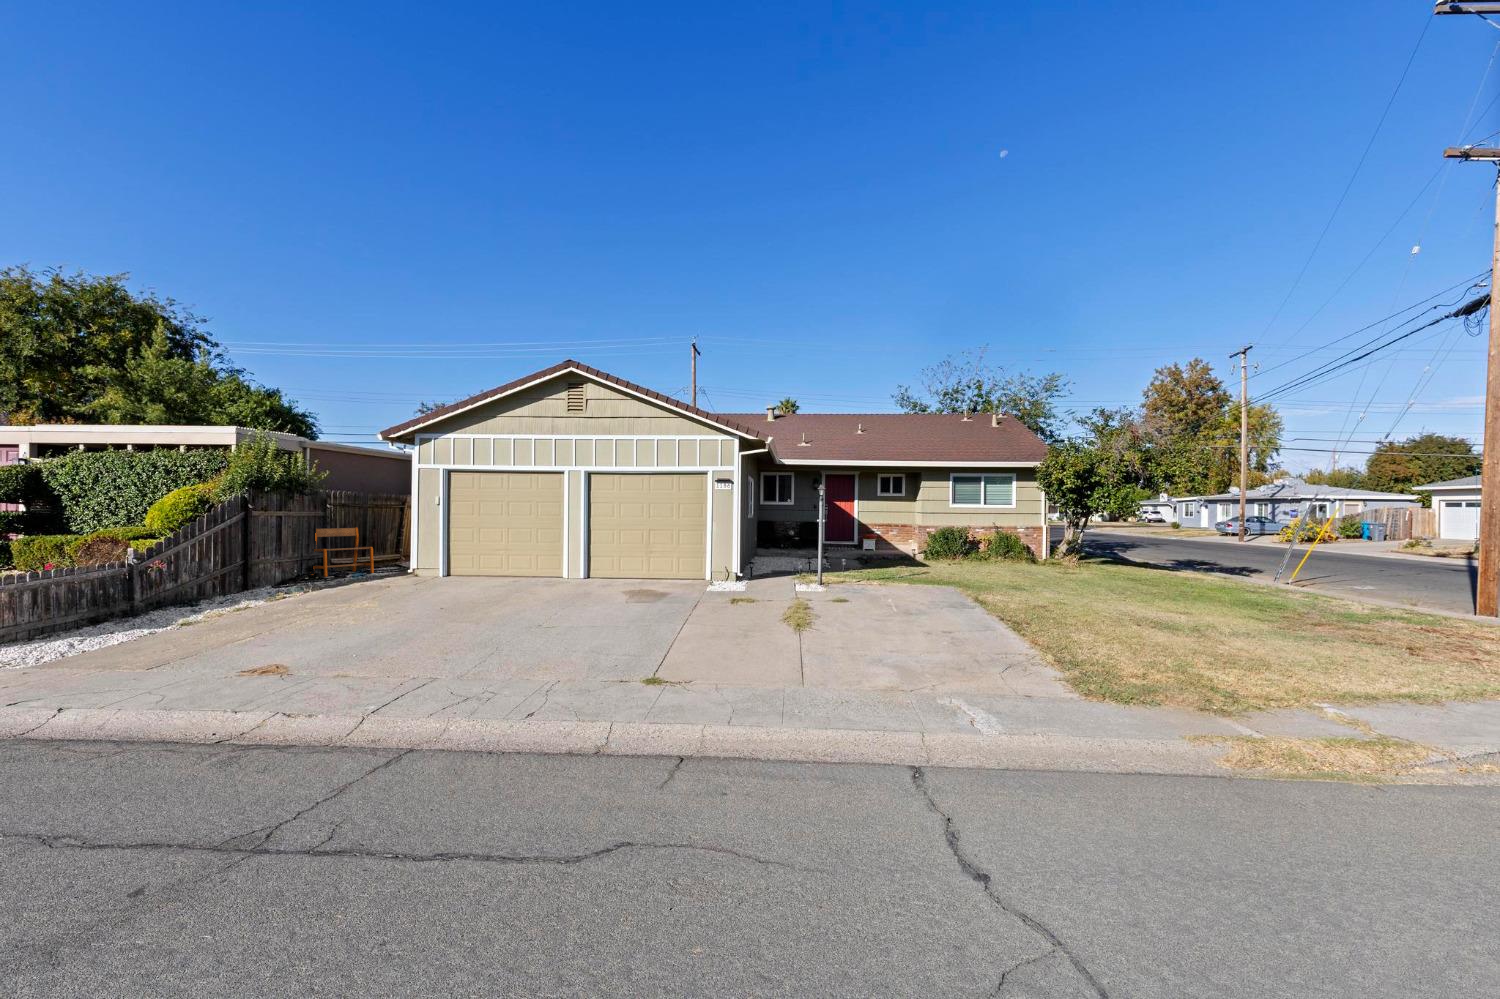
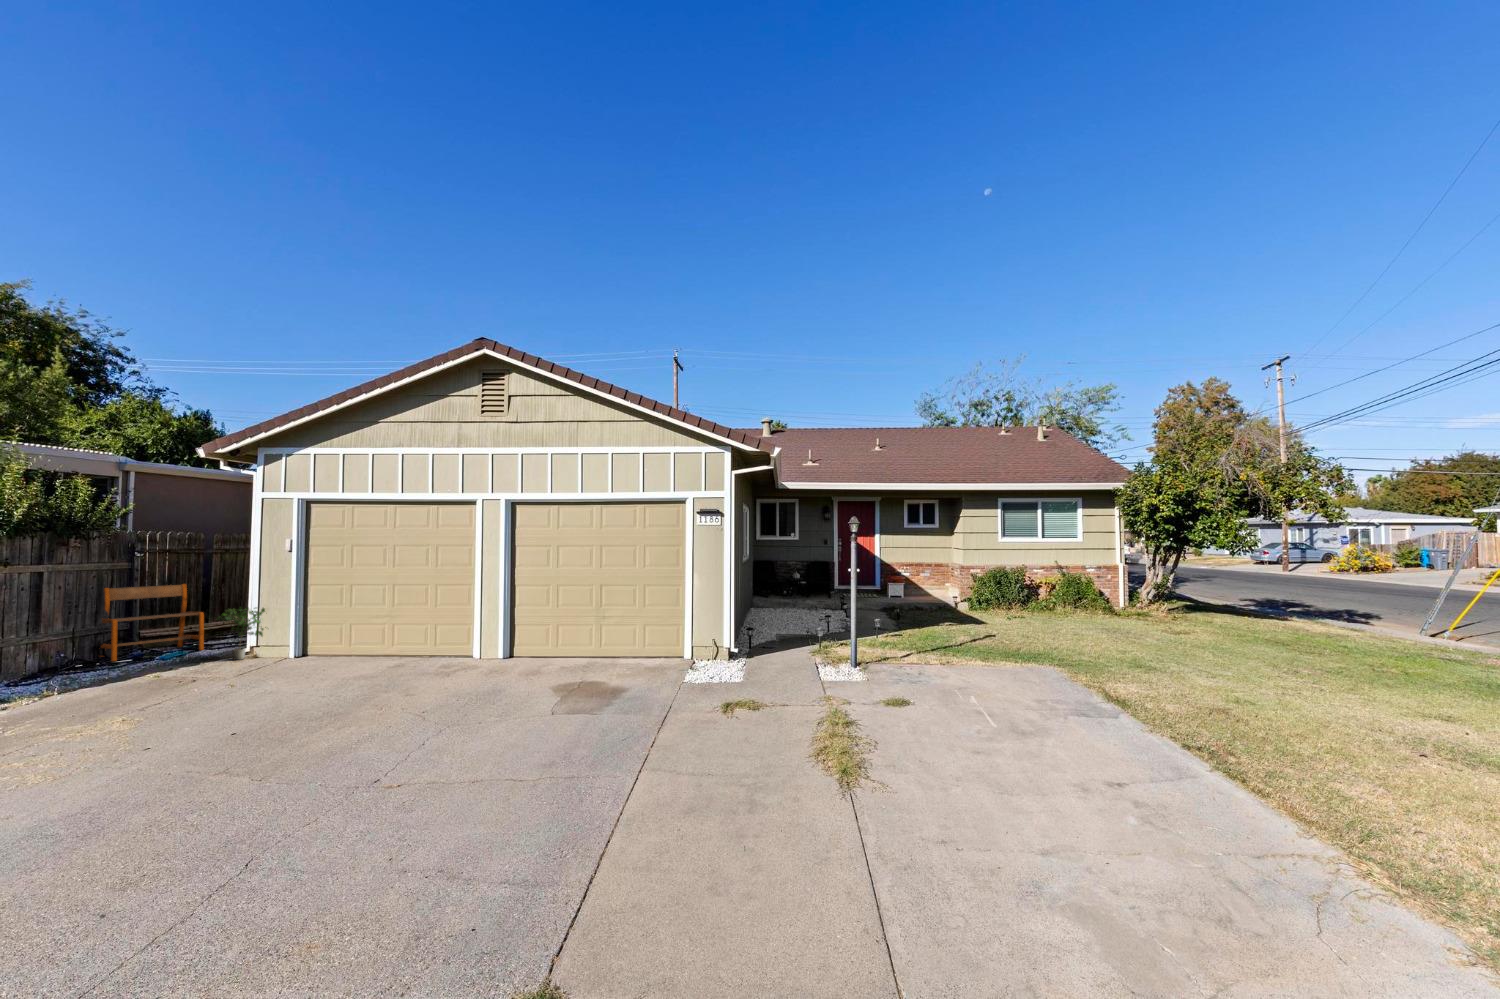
potted plant: none [392,542,425,577] -> present [217,607,266,660]

